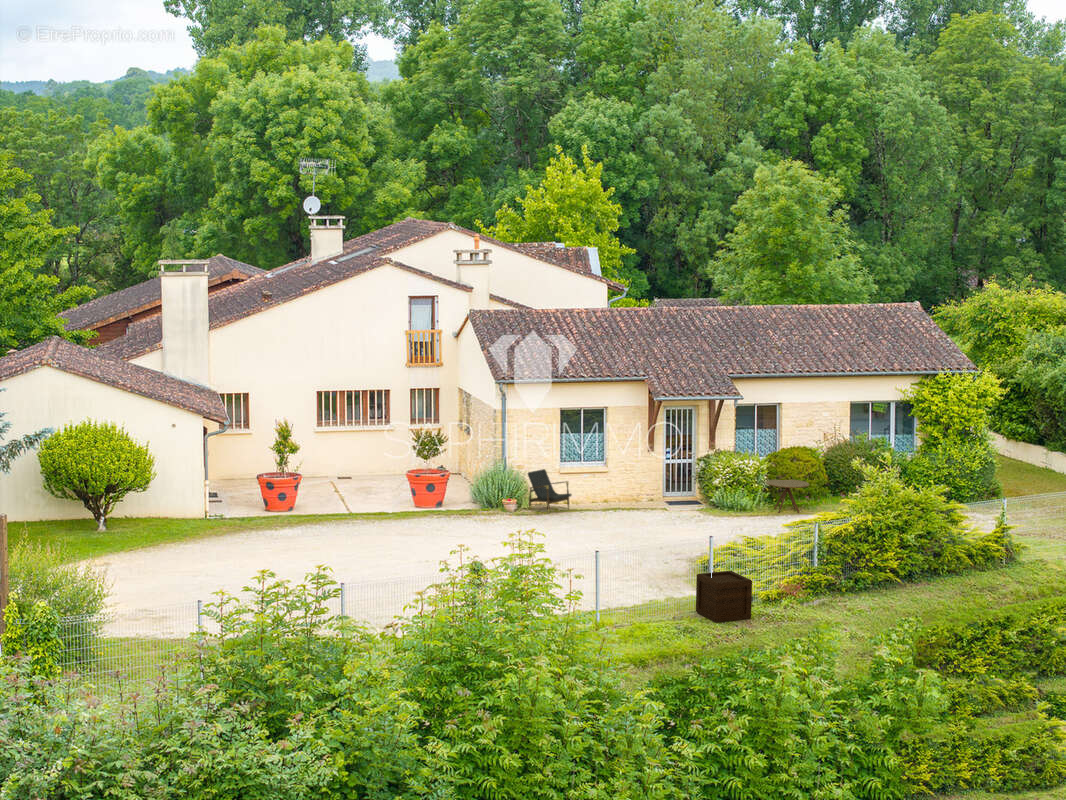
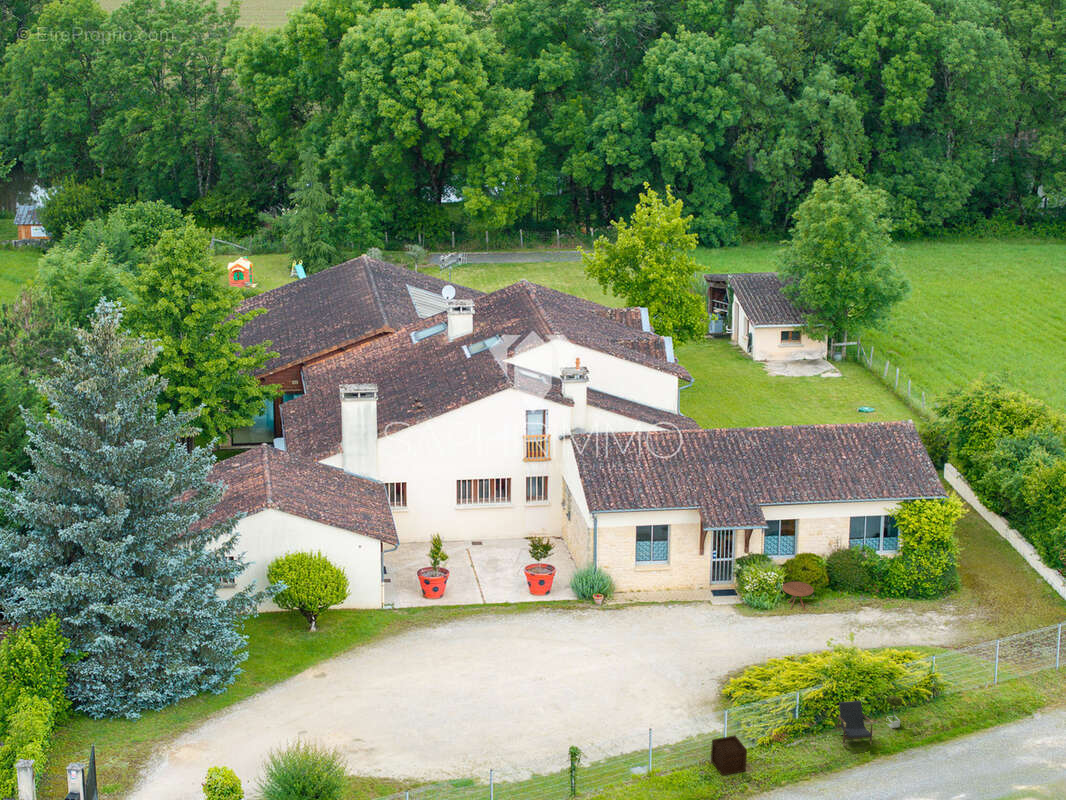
lounge chair: present [528,469,572,513] -> present [837,701,873,746]
potted tree: none [943,535,968,586] -> present [886,696,902,728]

